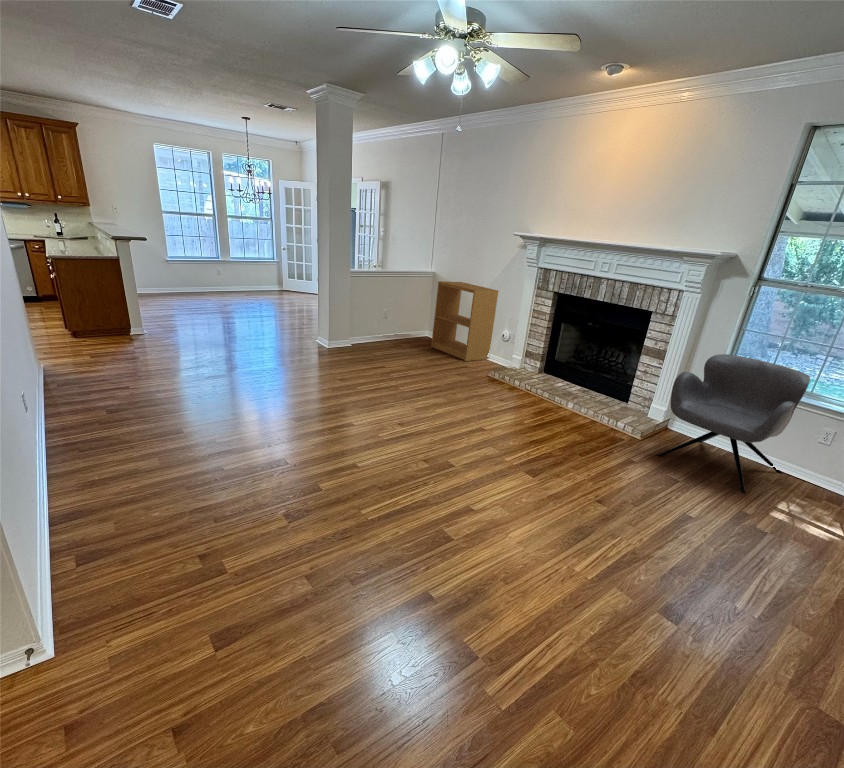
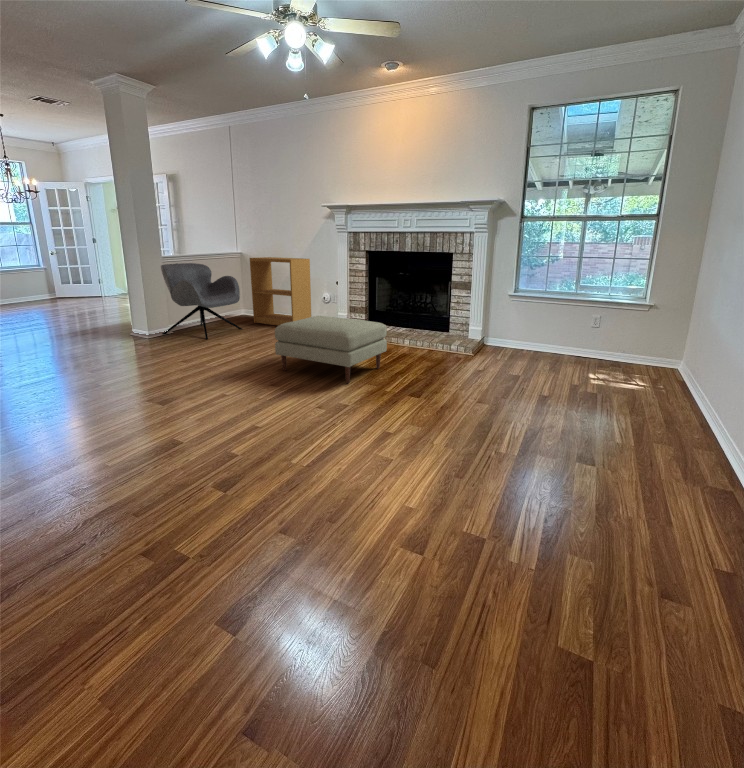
armchair: present [657,354,810,493] -> present [161,263,242,339]
ottoman: none [414,360,534,440] -> present [275,316,387,383]

